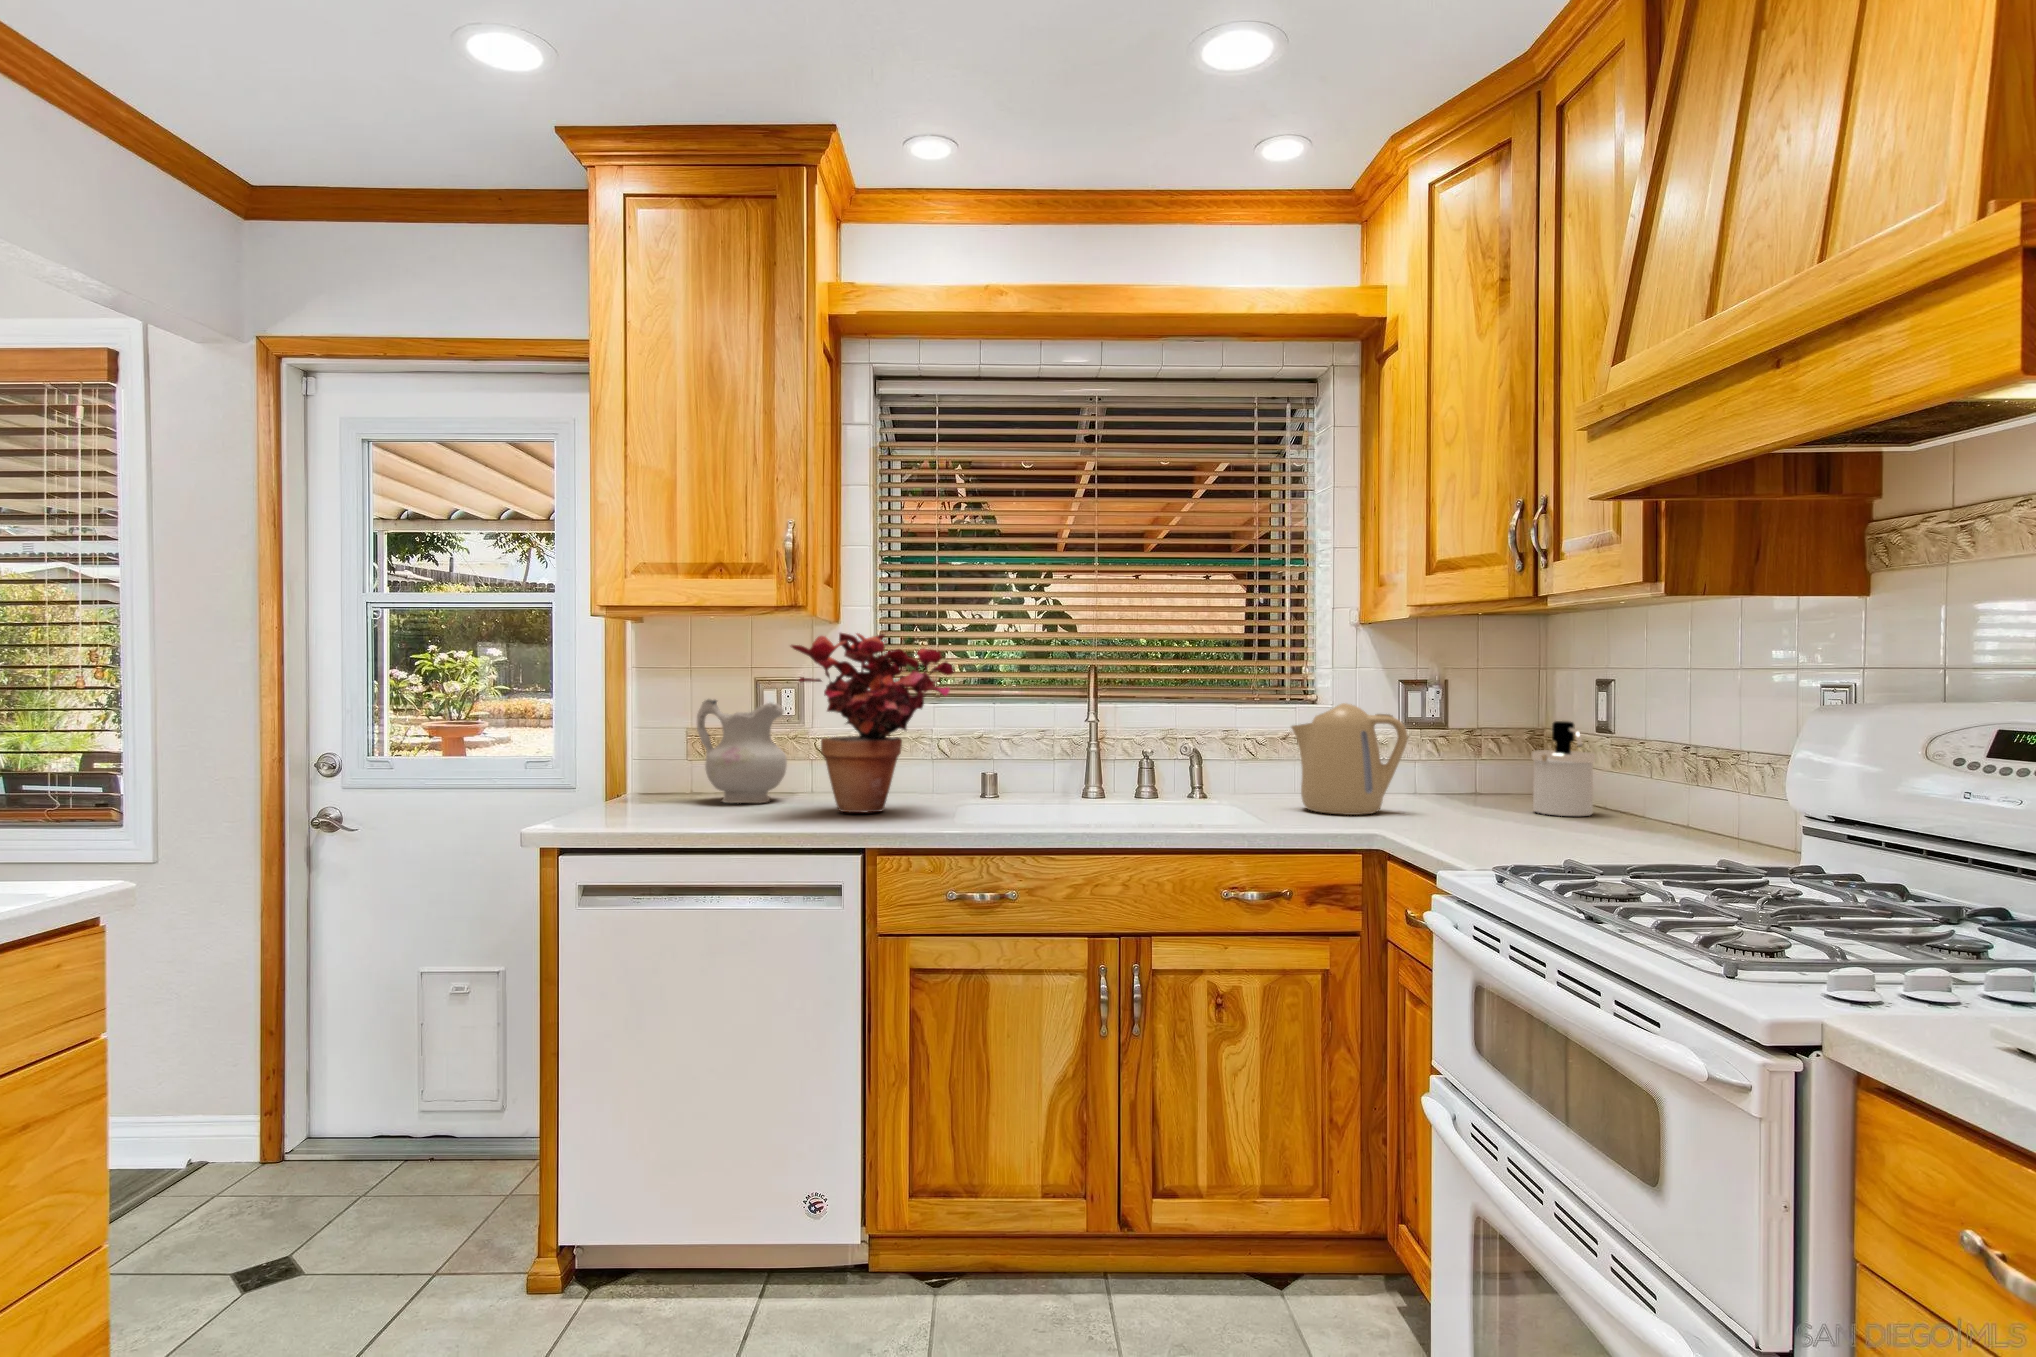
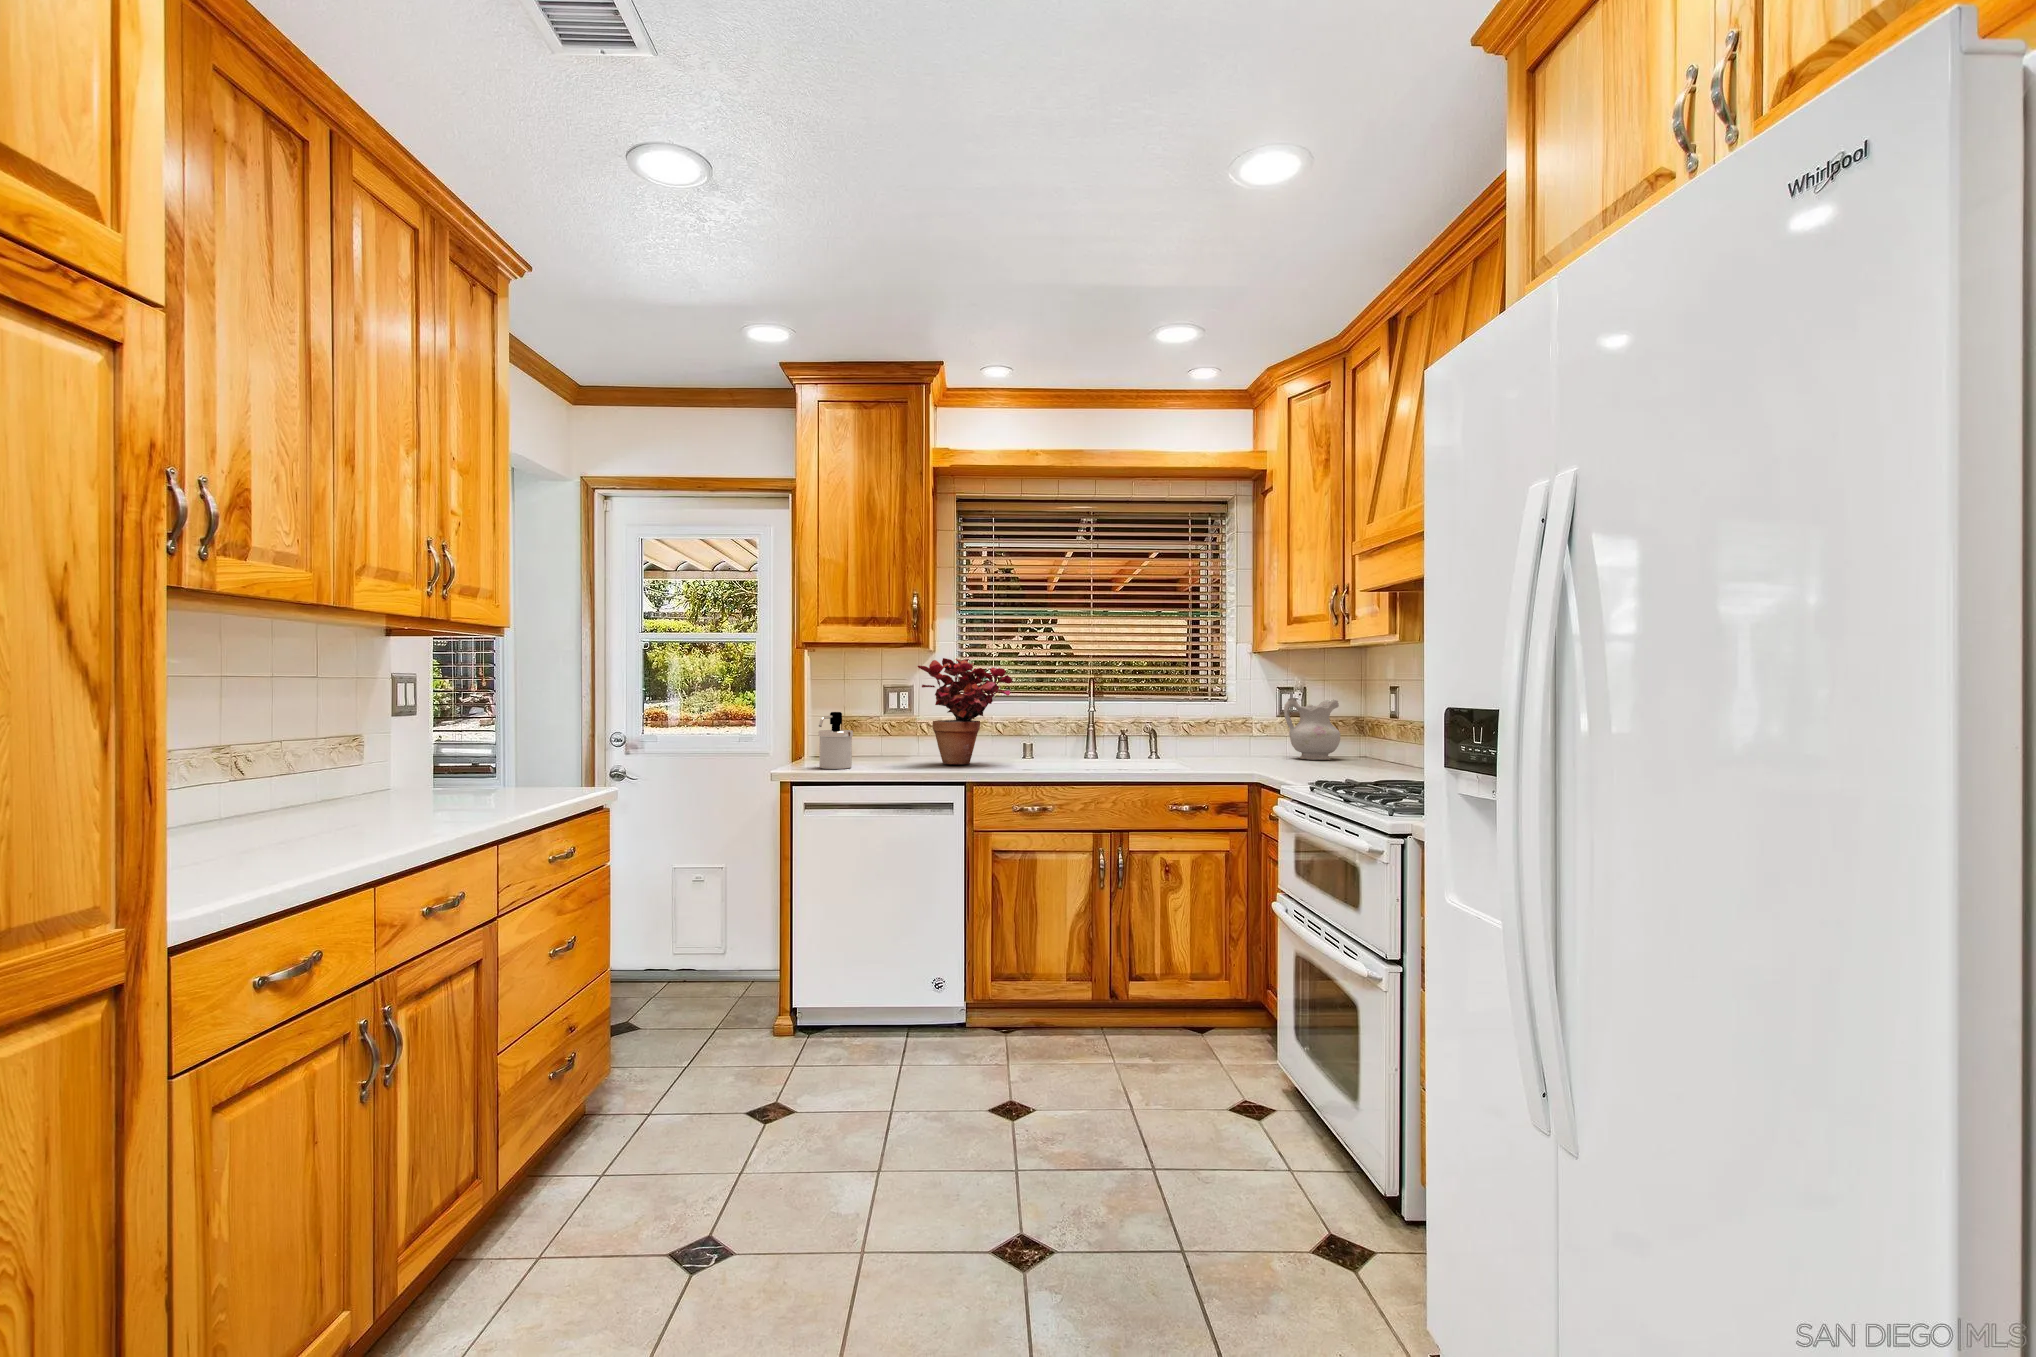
ceramic pitcher: present [697,699,787,803] -> present [1284,698,1340,760]
kettle: present [1291,703,1408,815] -> none [1209,700,1277,765]
soap dispenser: present [1532,721,1595,816] -> present [818,712,853,769]

